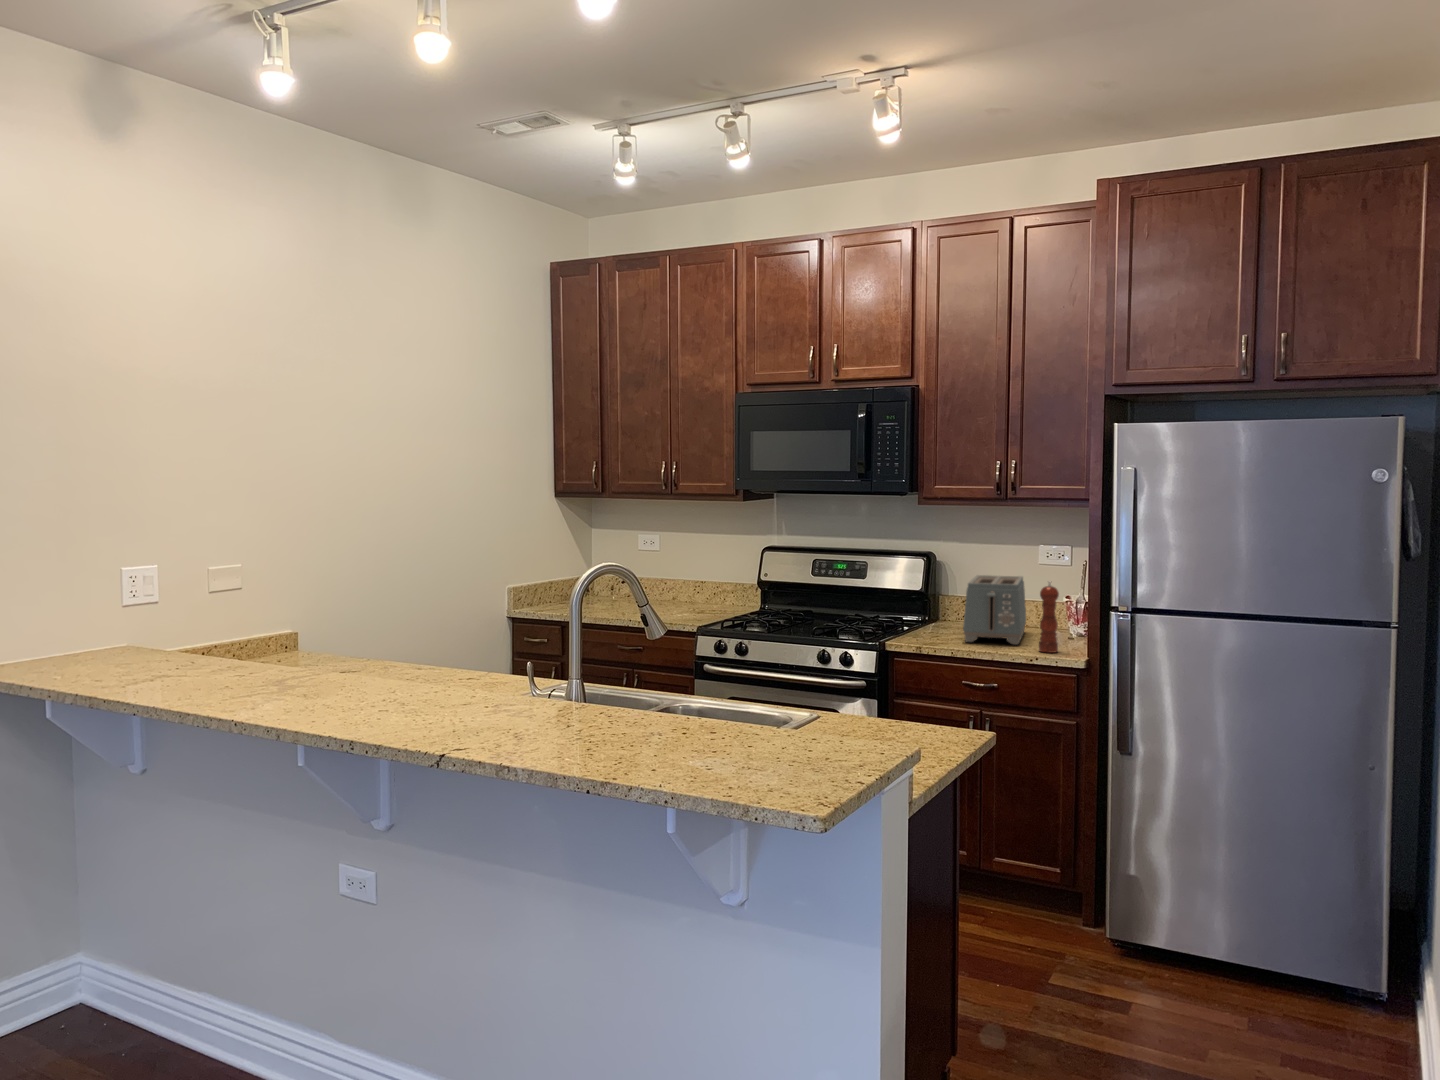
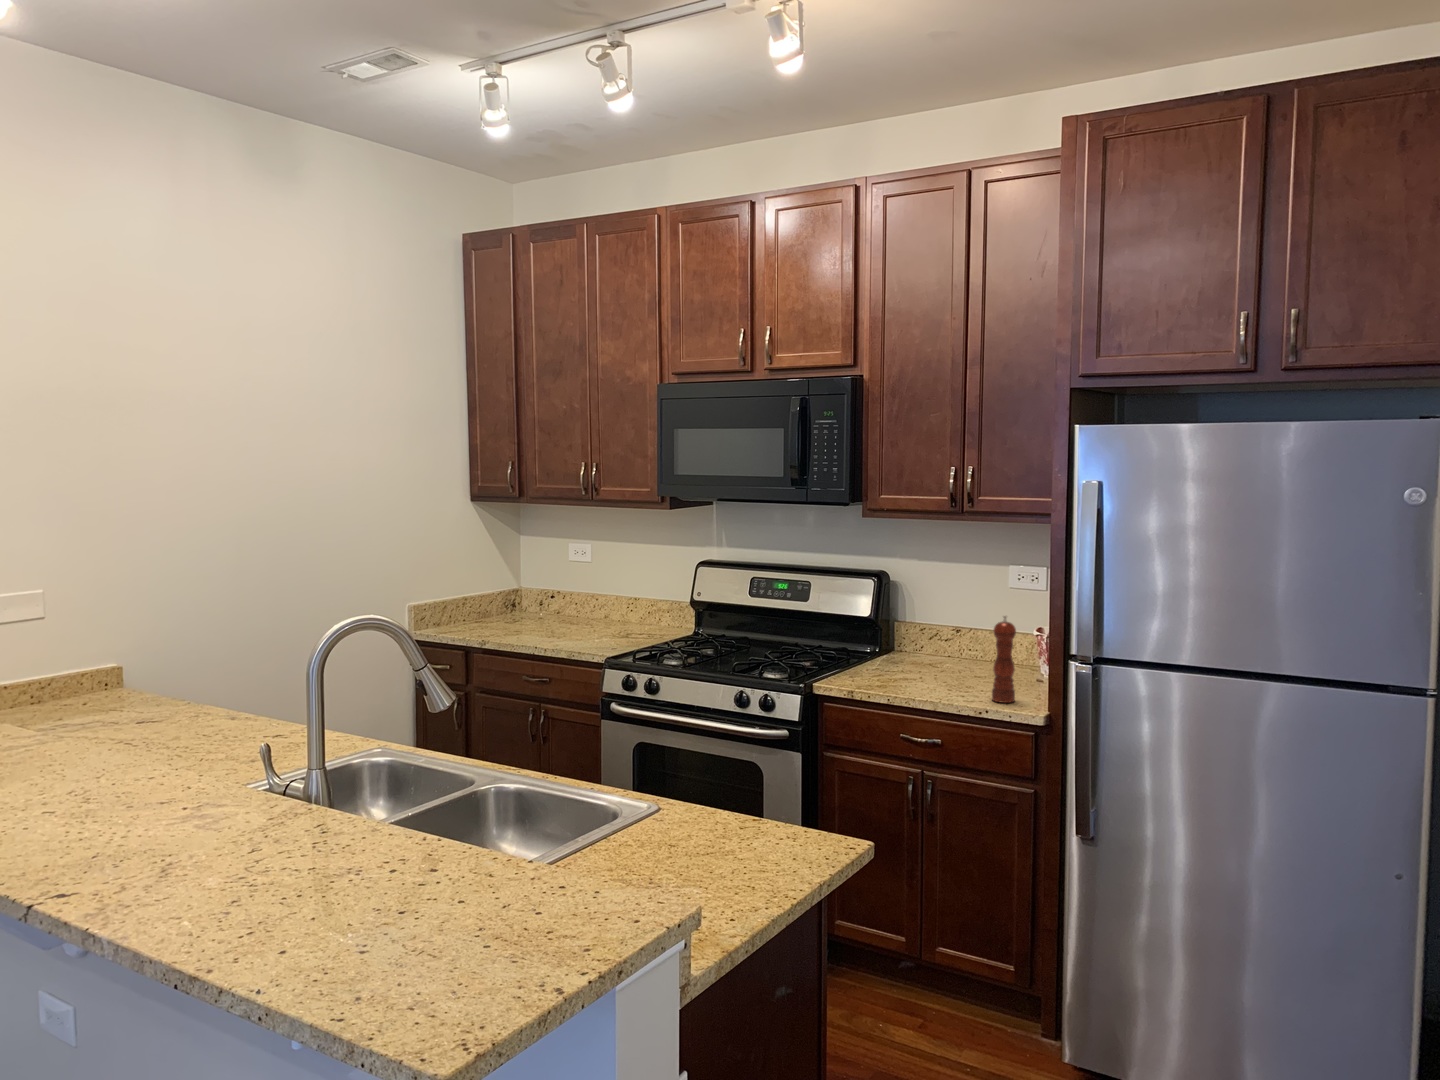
toaster: present [963,575,1026,645] -> none [905,602,988,690]

